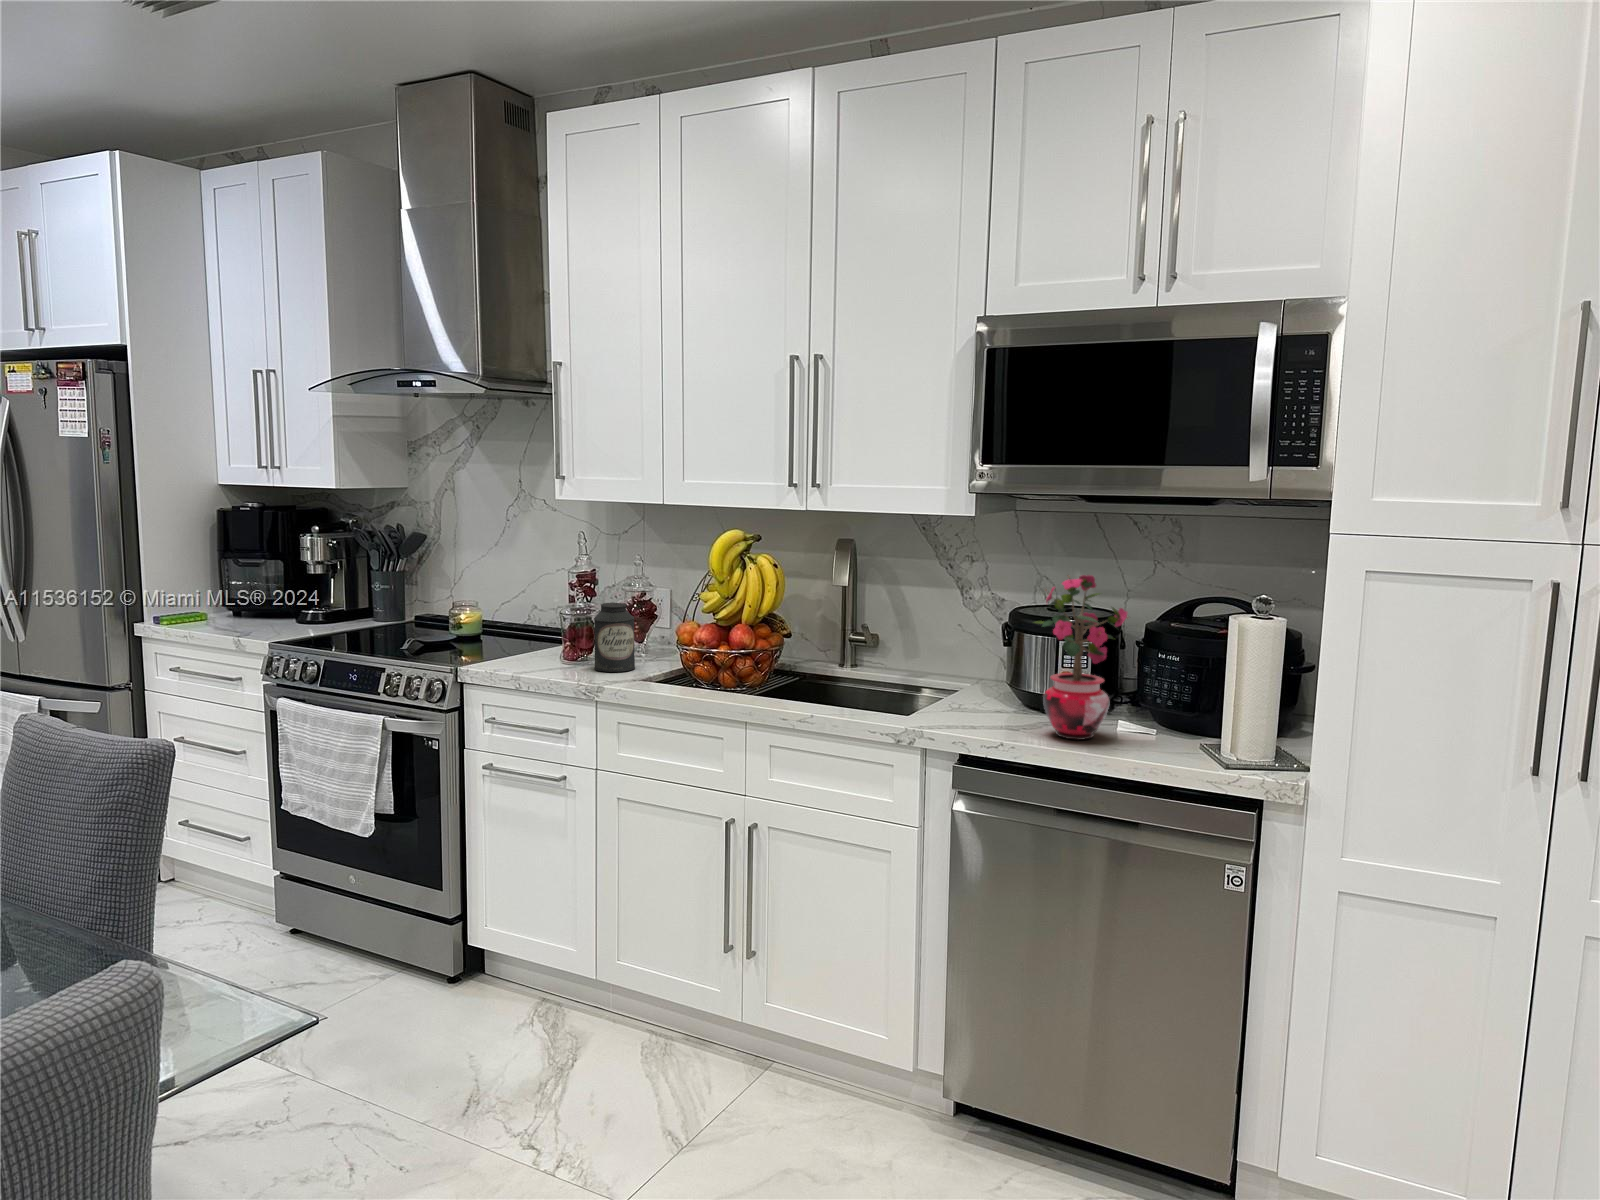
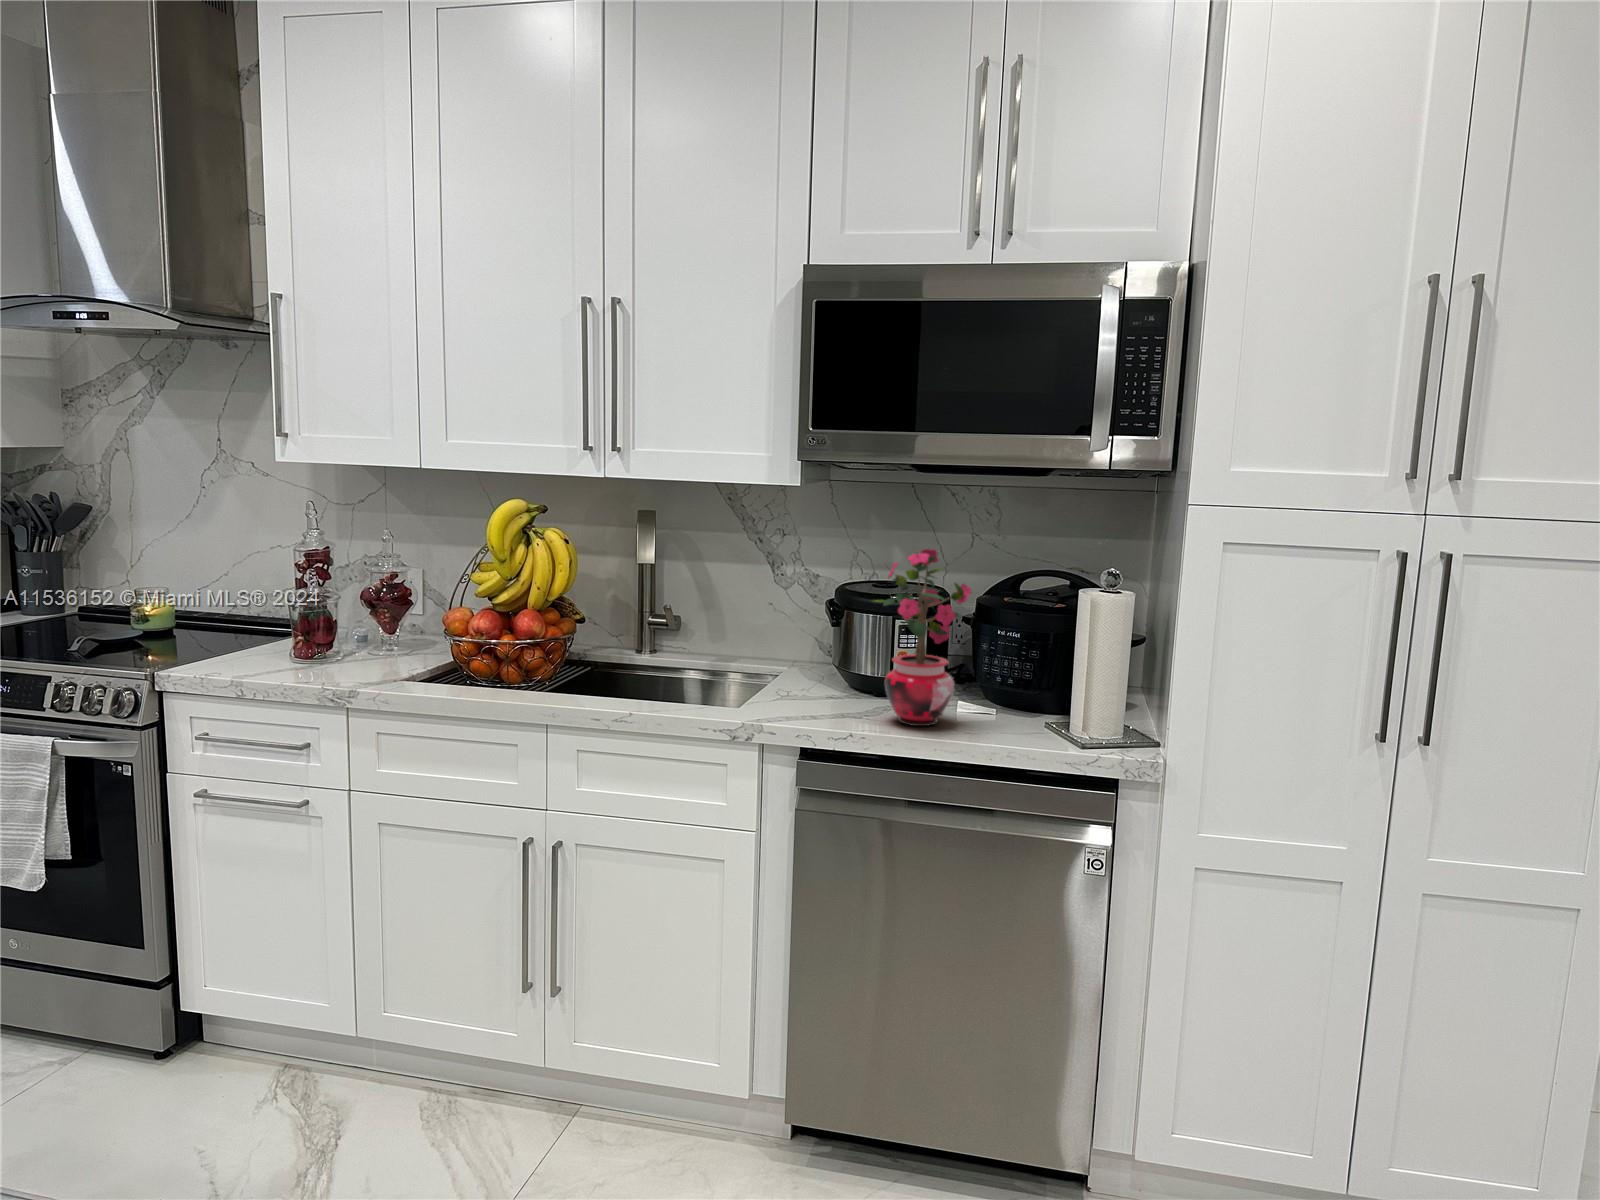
canister: present [594,603,635,672] -> none [339,587,392,670]

